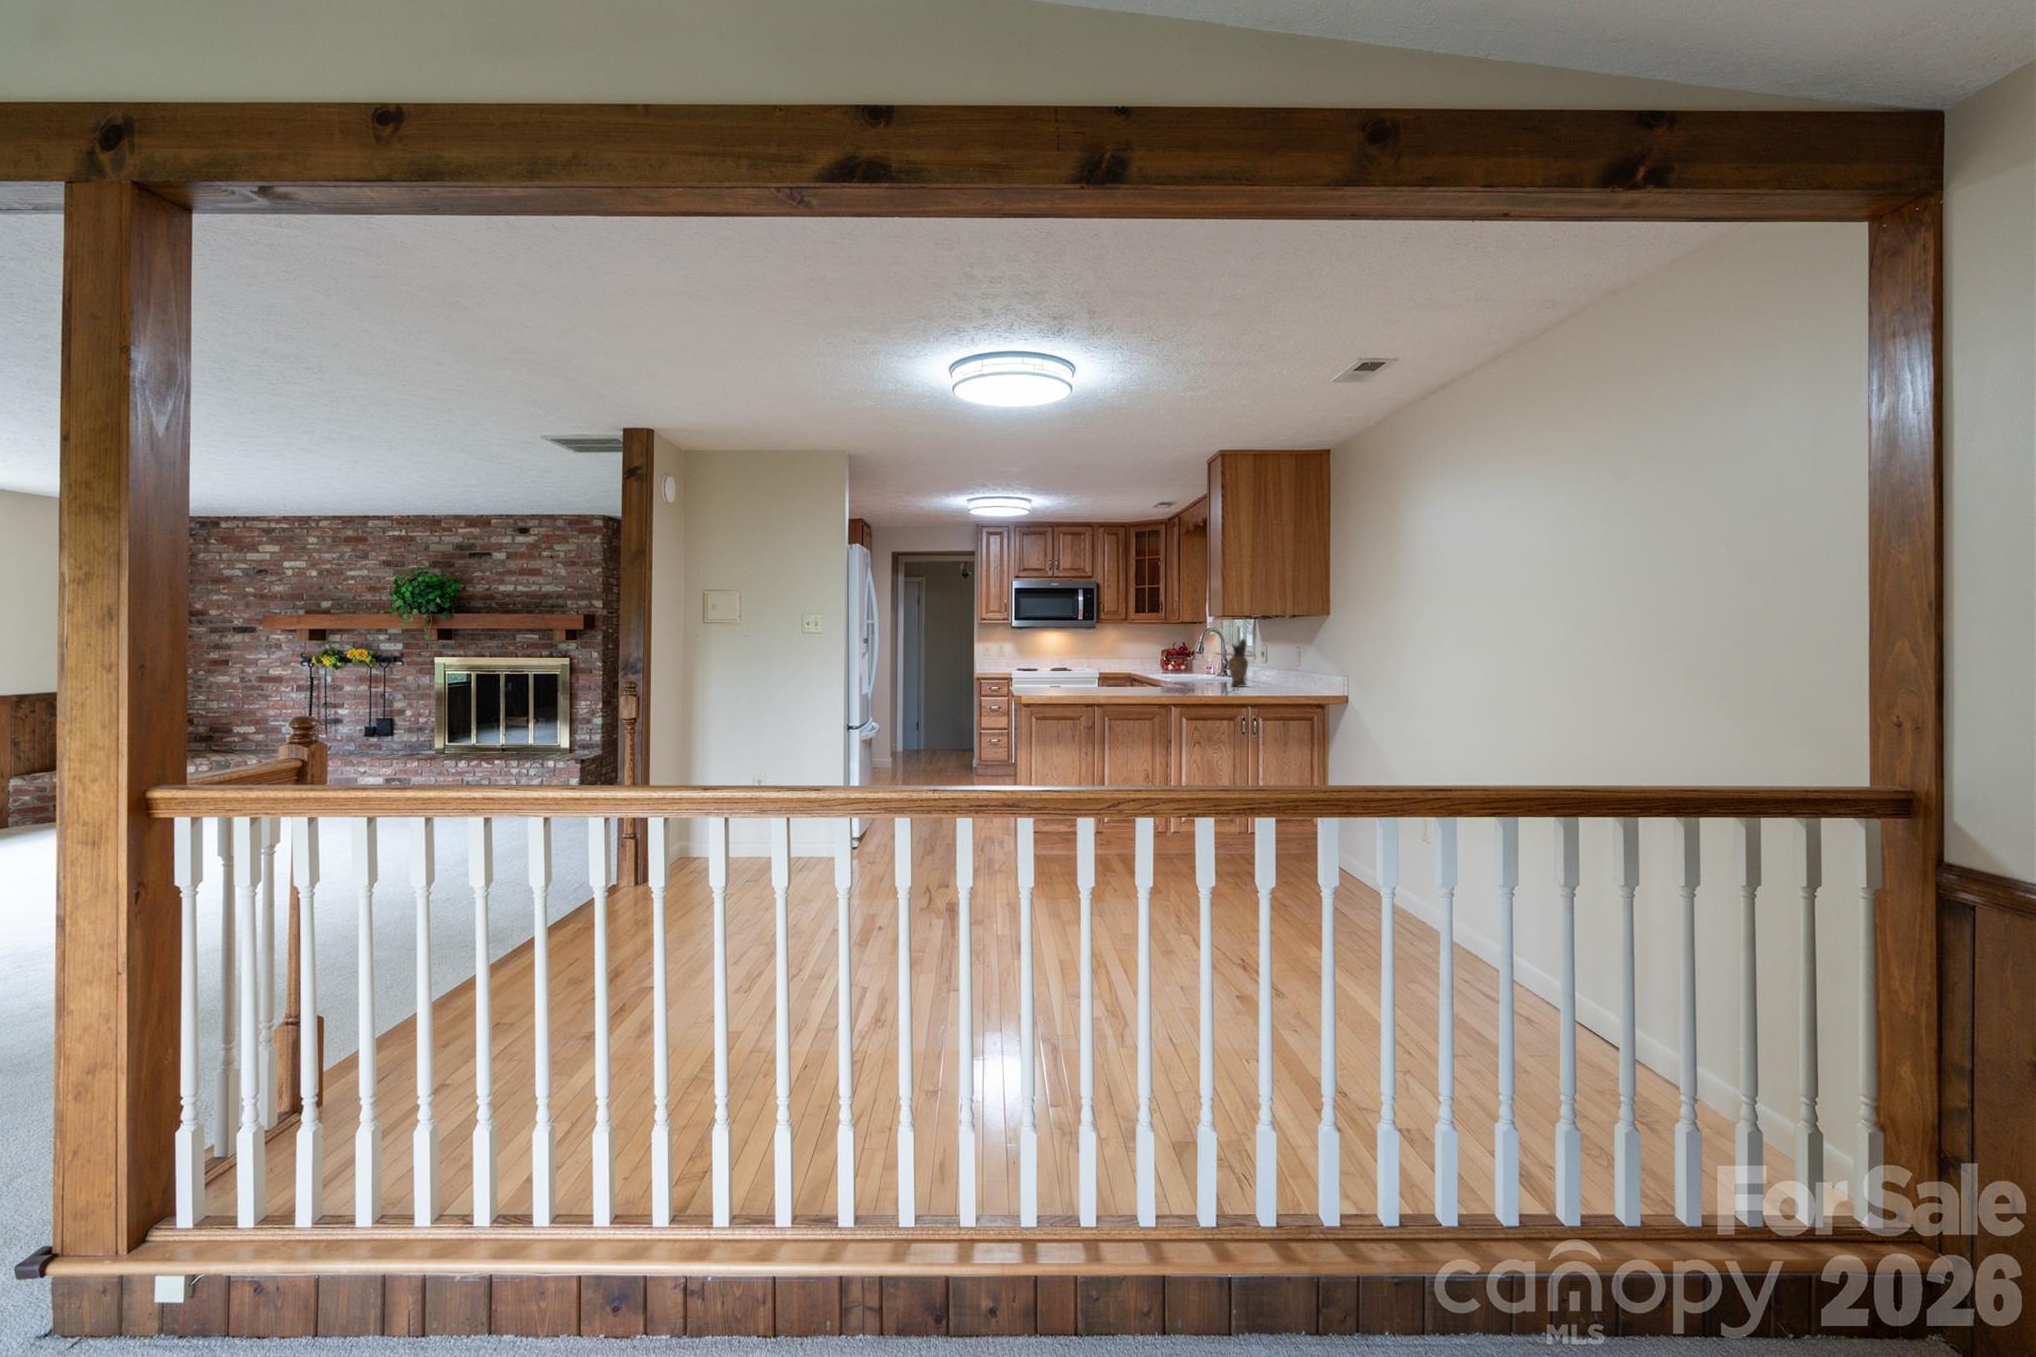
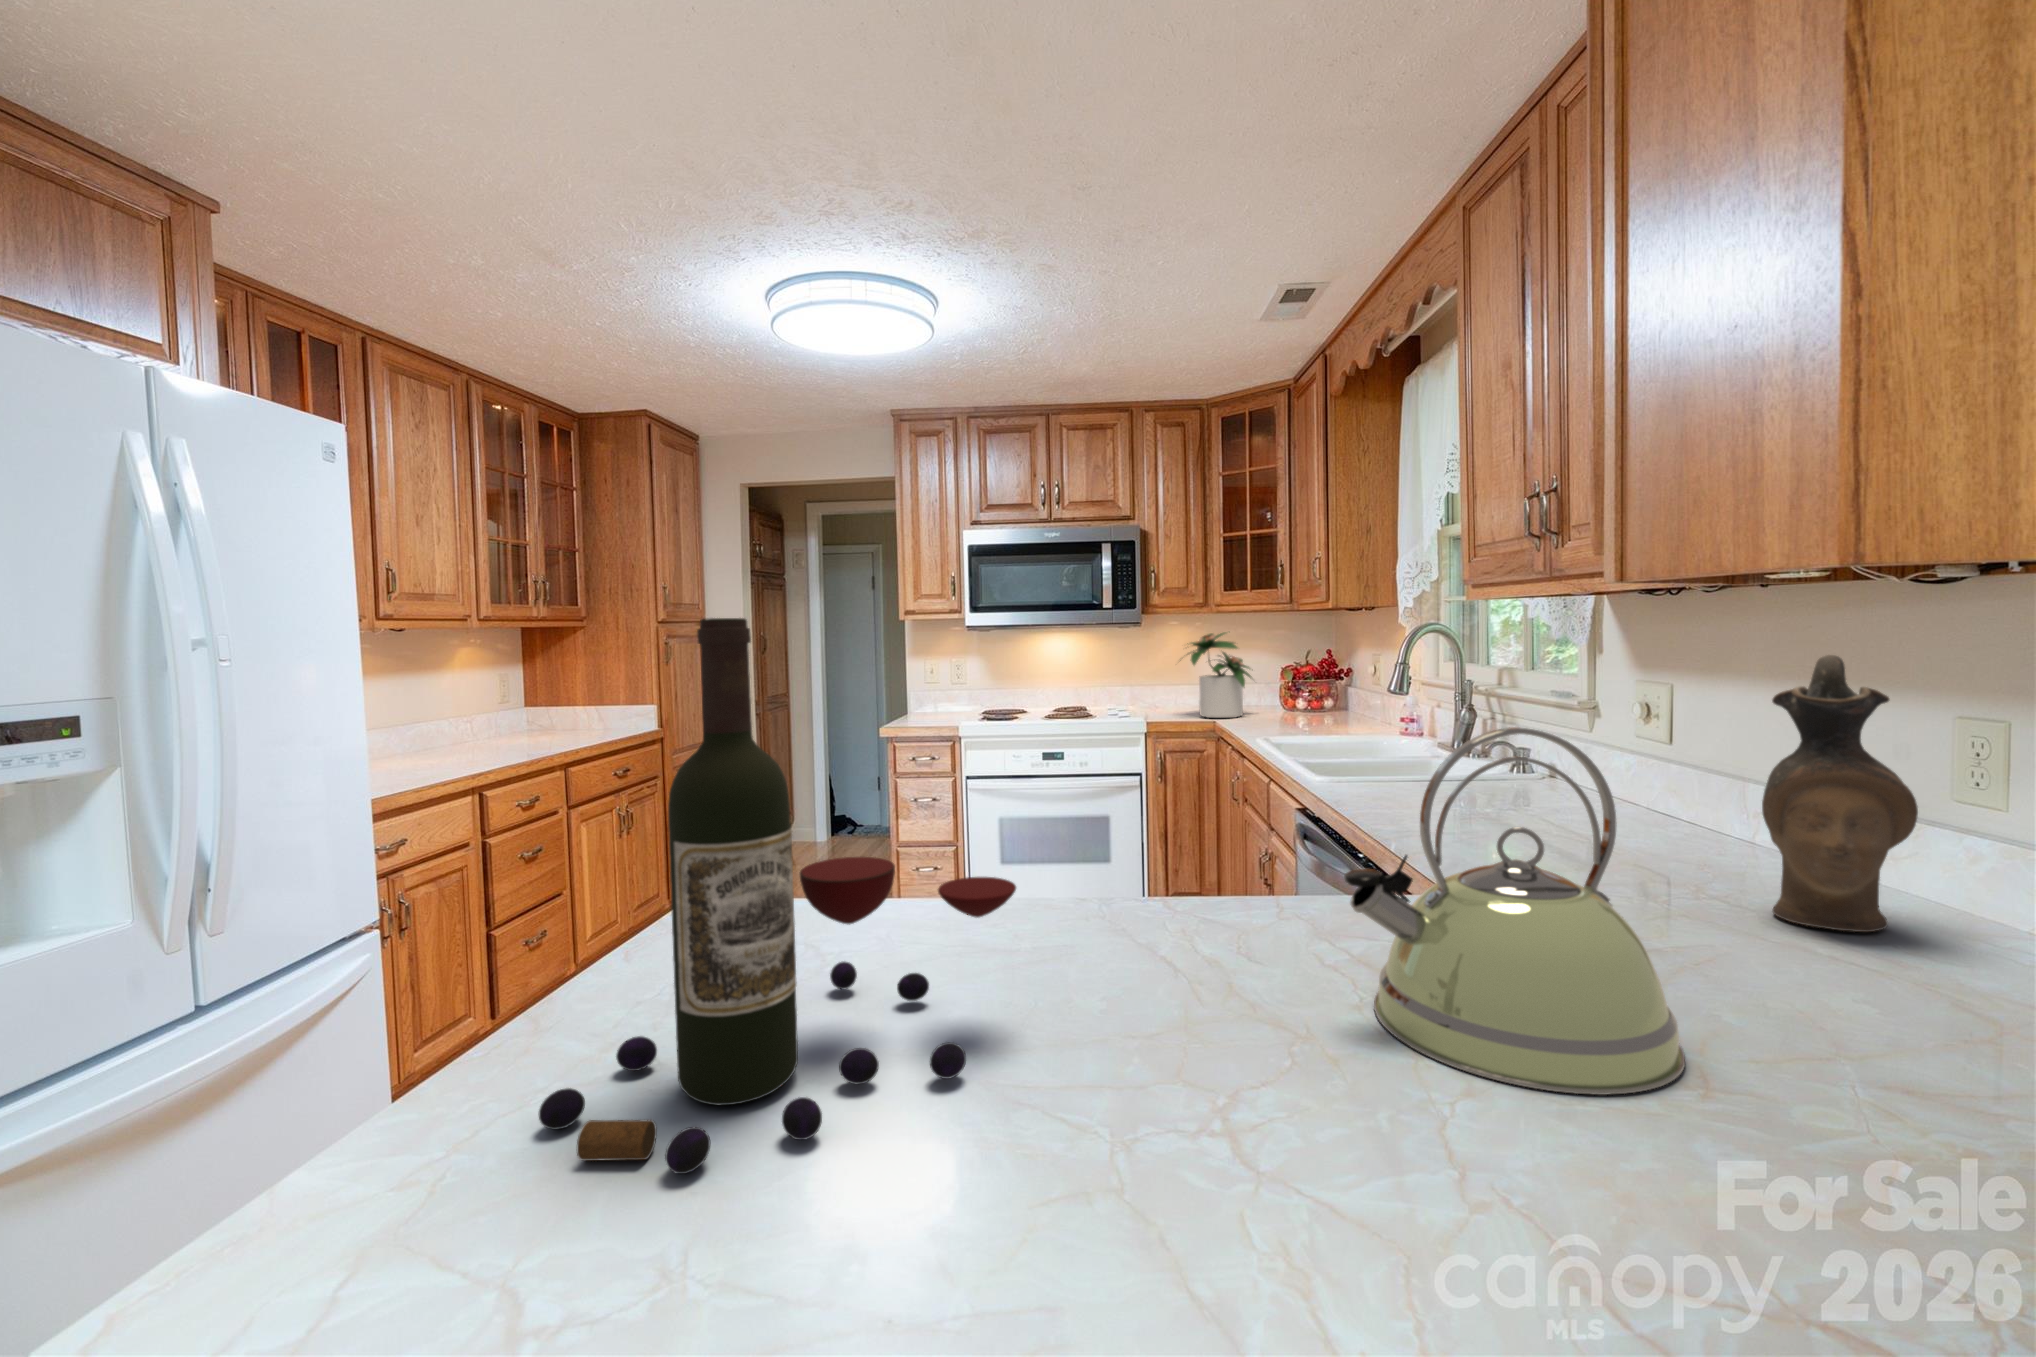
wine bottle: none [1053,628,1105,688] -> present [539,618,1016,1174]
potted plant: none [1112,633,1150,673] -> present [1188,632,1252,718]
kettle: none [1149,646,1191,688] -> present [1344,727,1685,1095]

